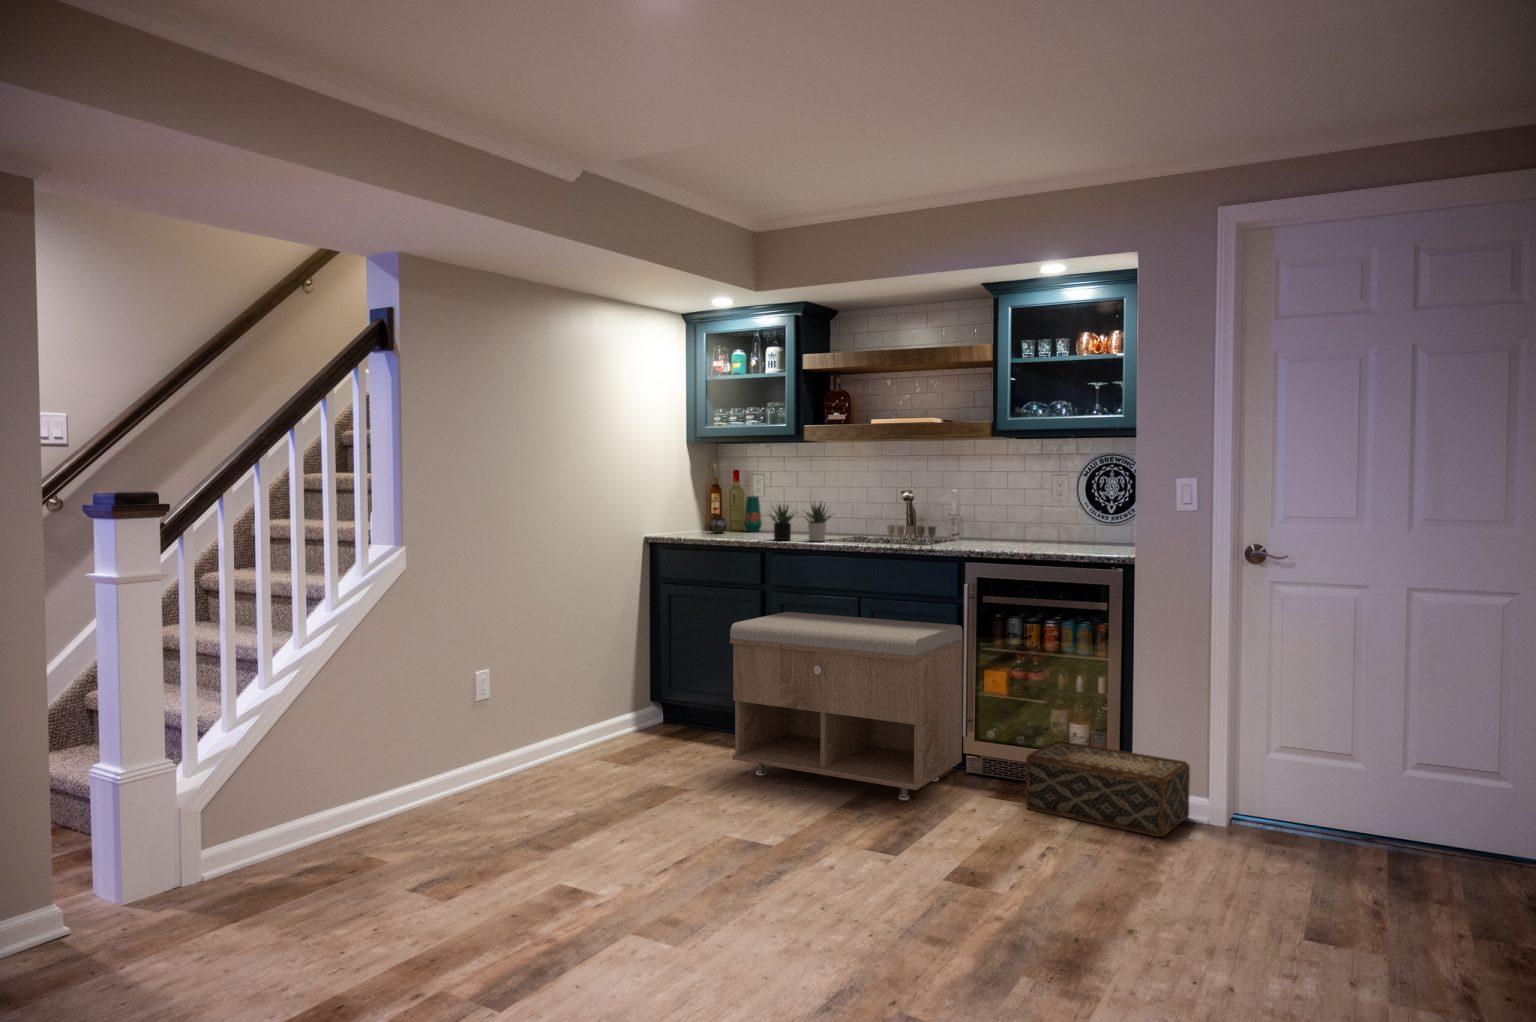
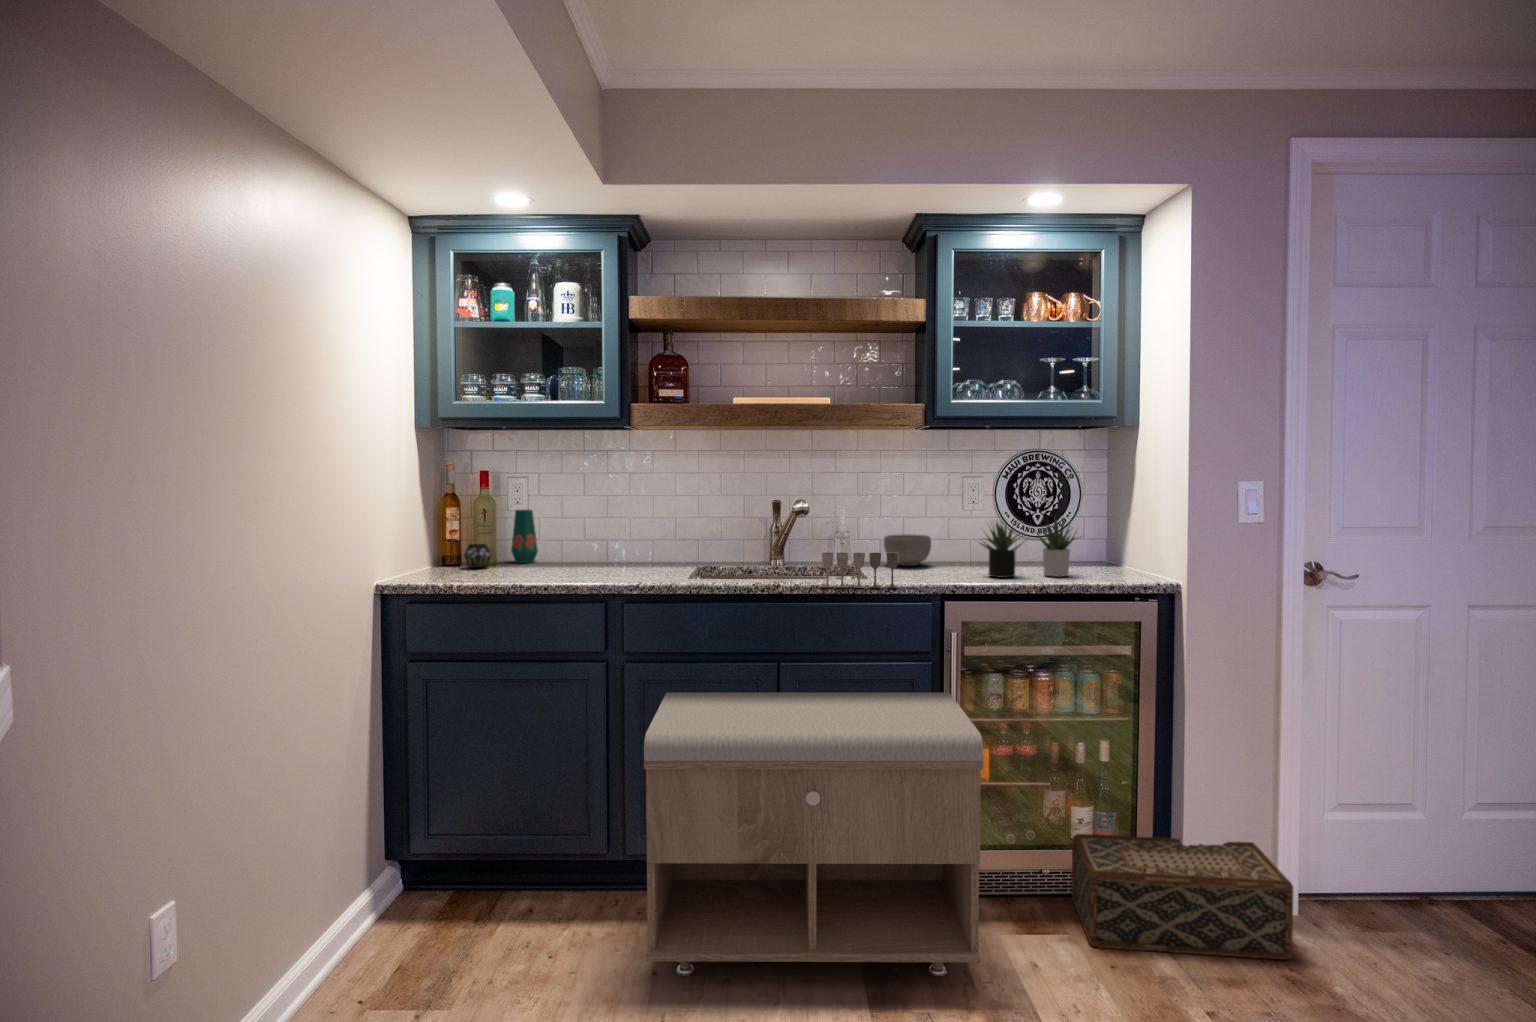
succulent plant: present [771,502,831,541] -> present [982,517,1076,578]
bowl: none [974,519,1010,542] -> present [884,535,931,566]

